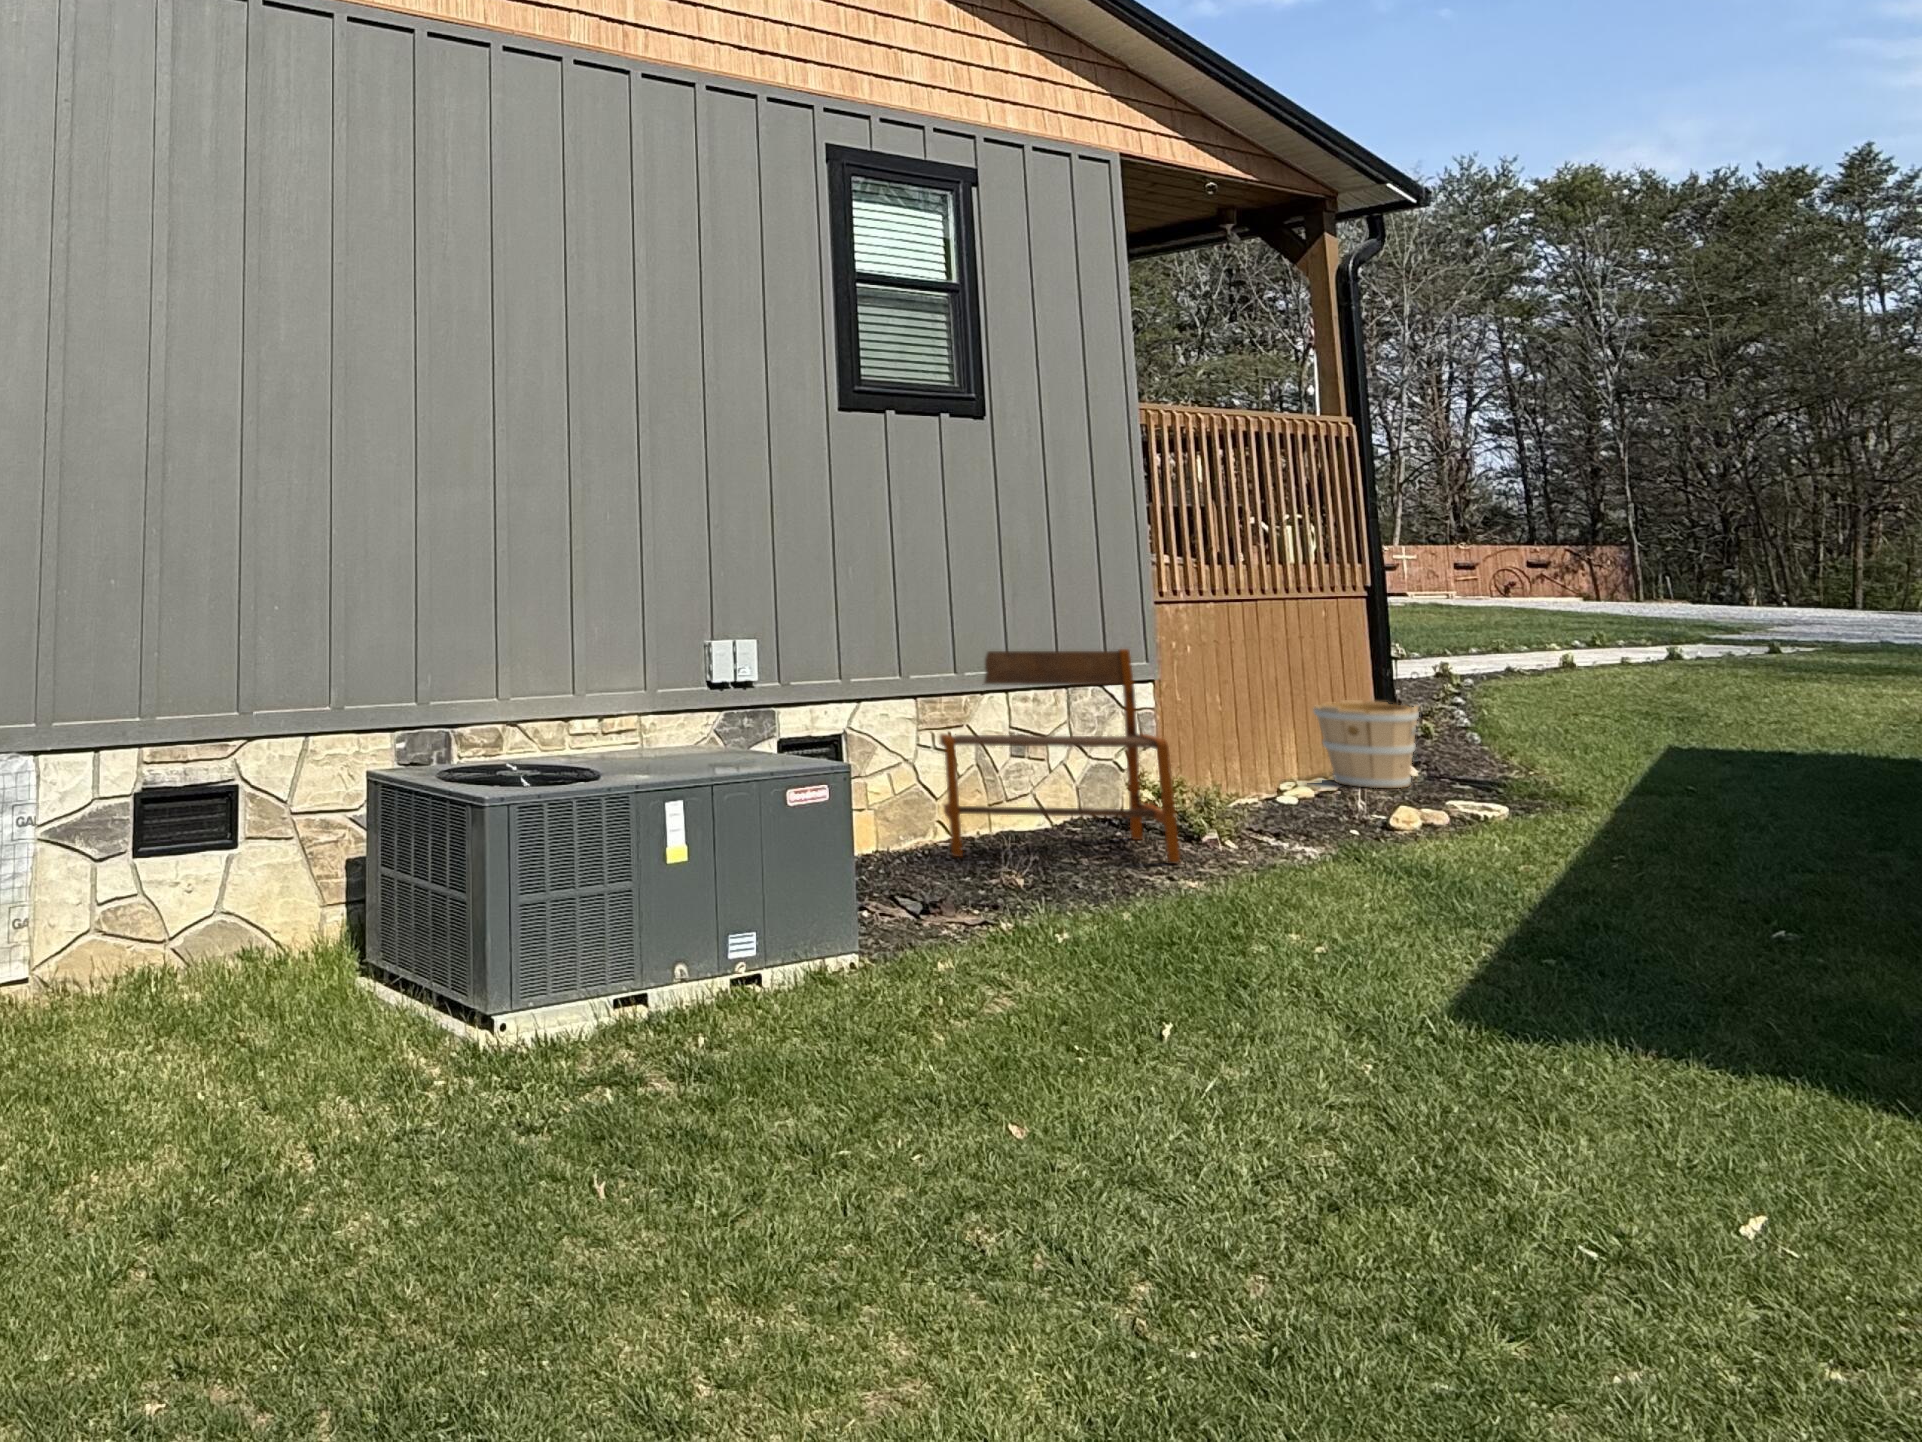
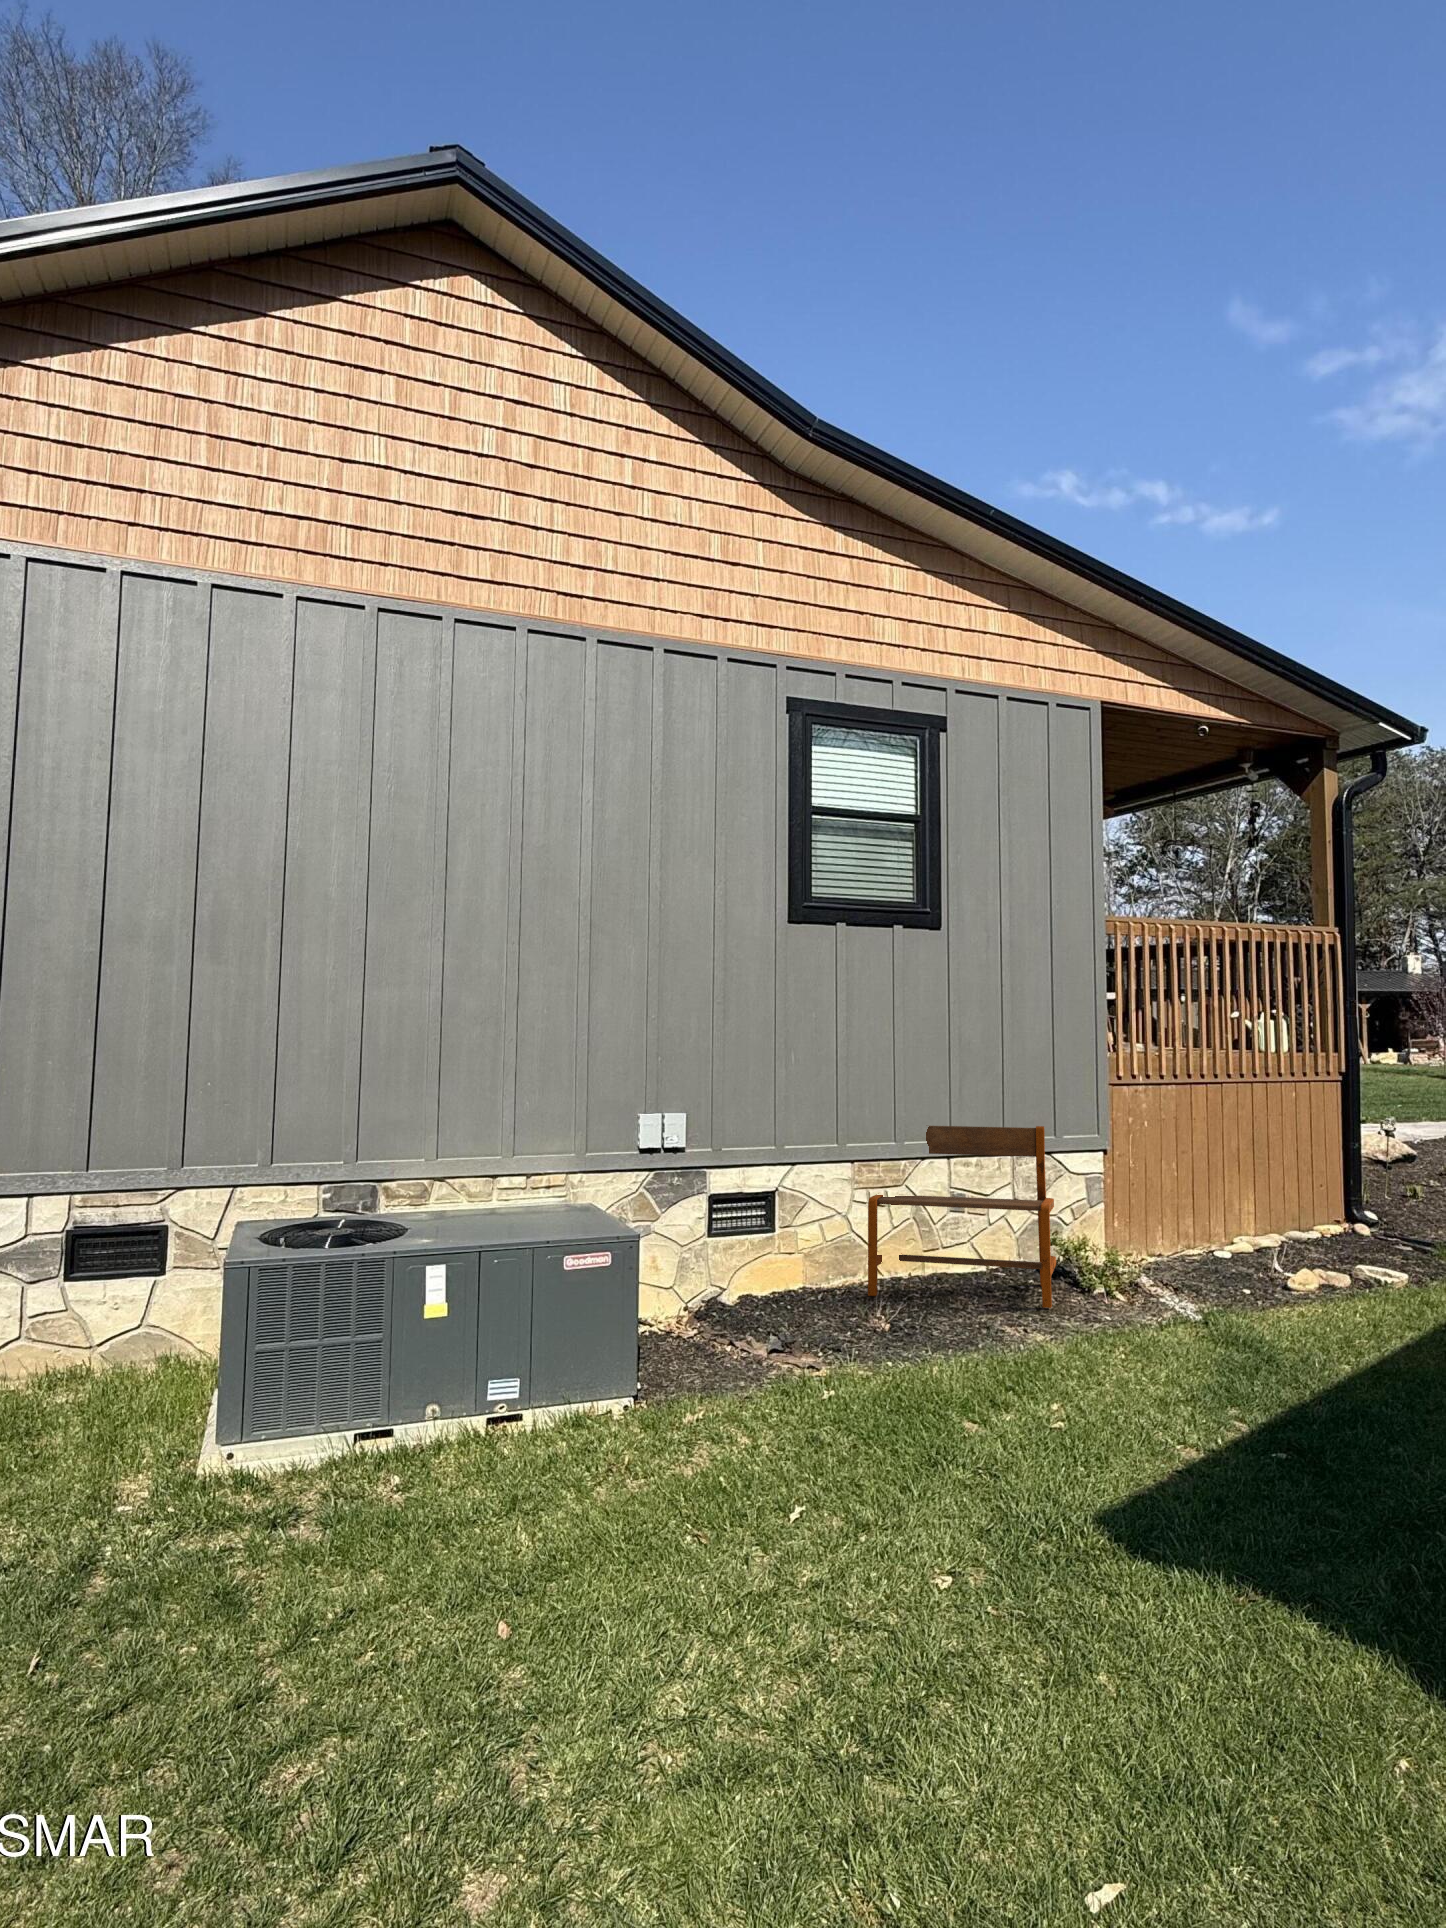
wooden bucket: present [1313,700,1419,788] -> none [1273,1171,1360,1248]

